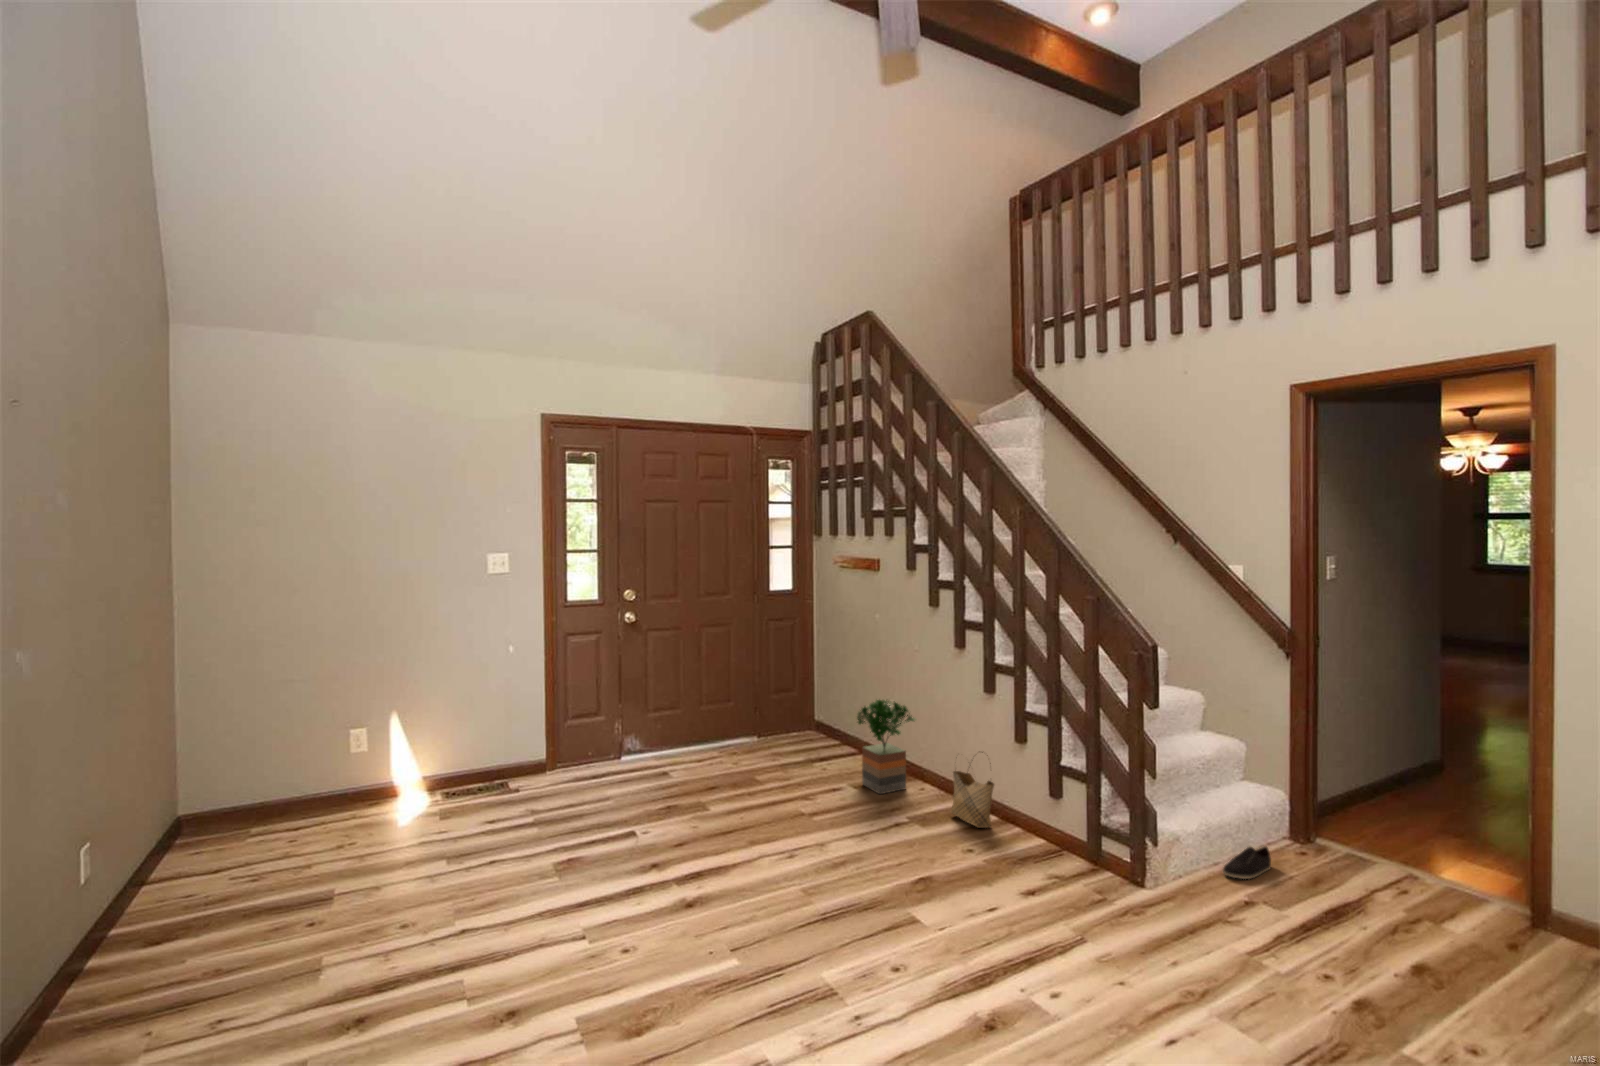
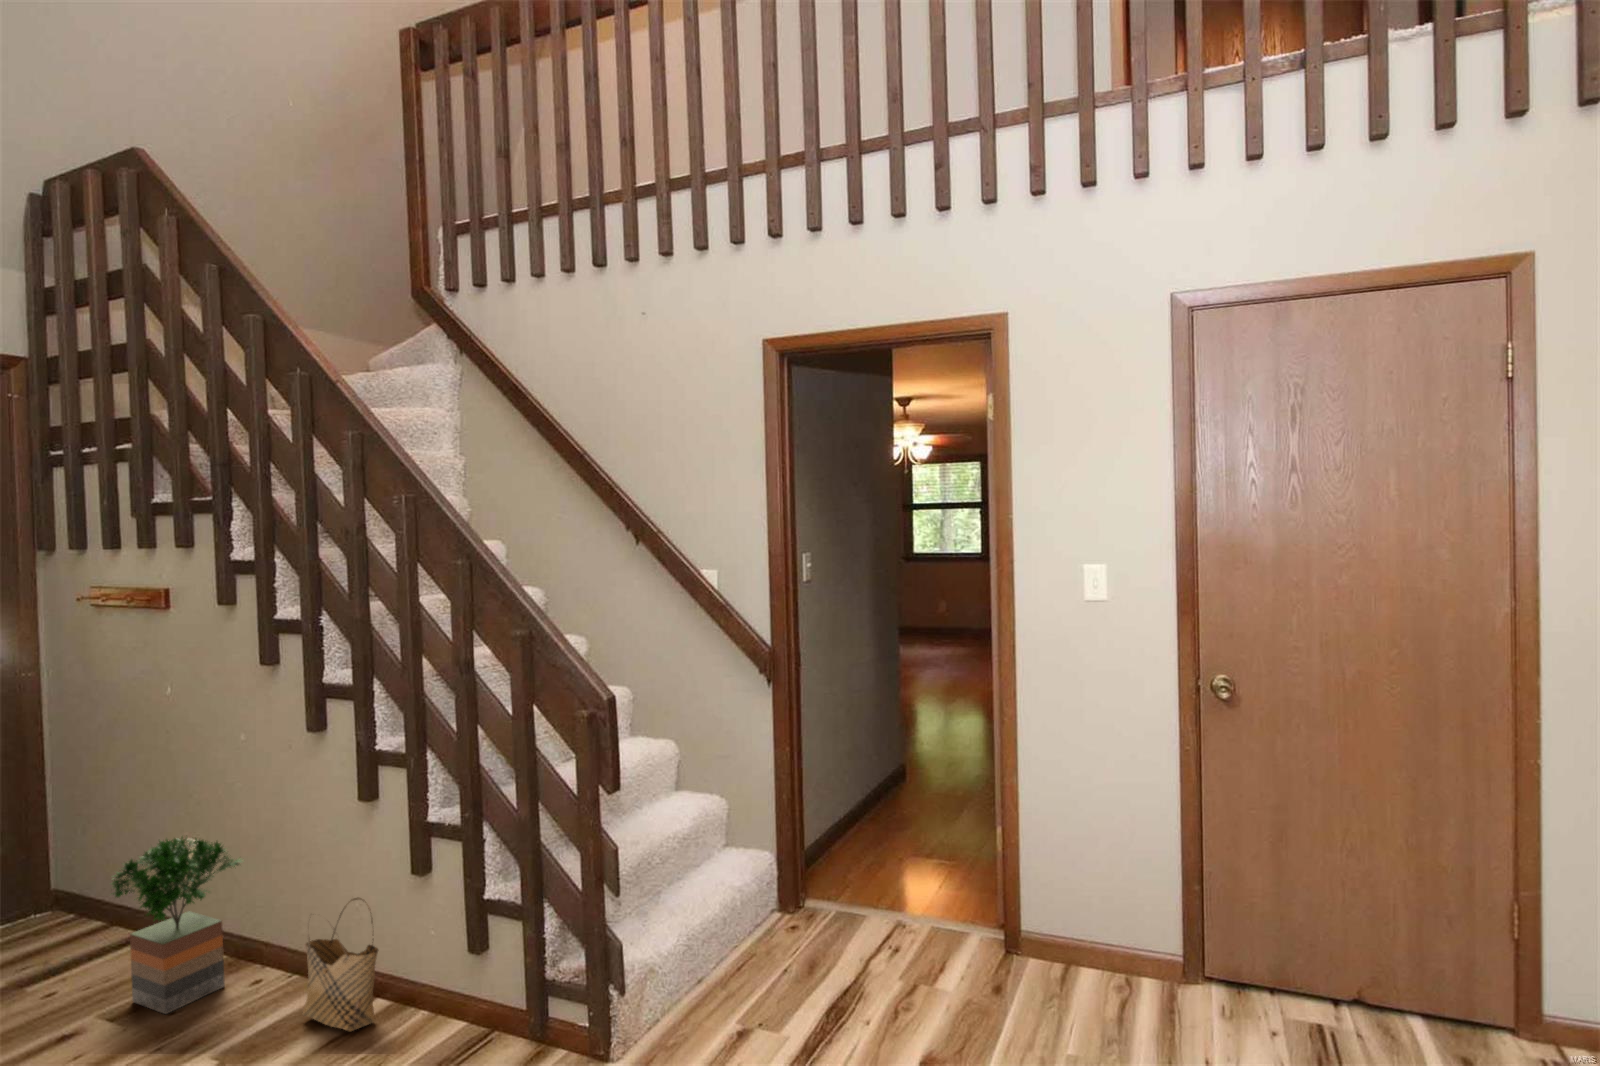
shoe: present [1223,847,1271,879] -> none [708,938,762,998]

